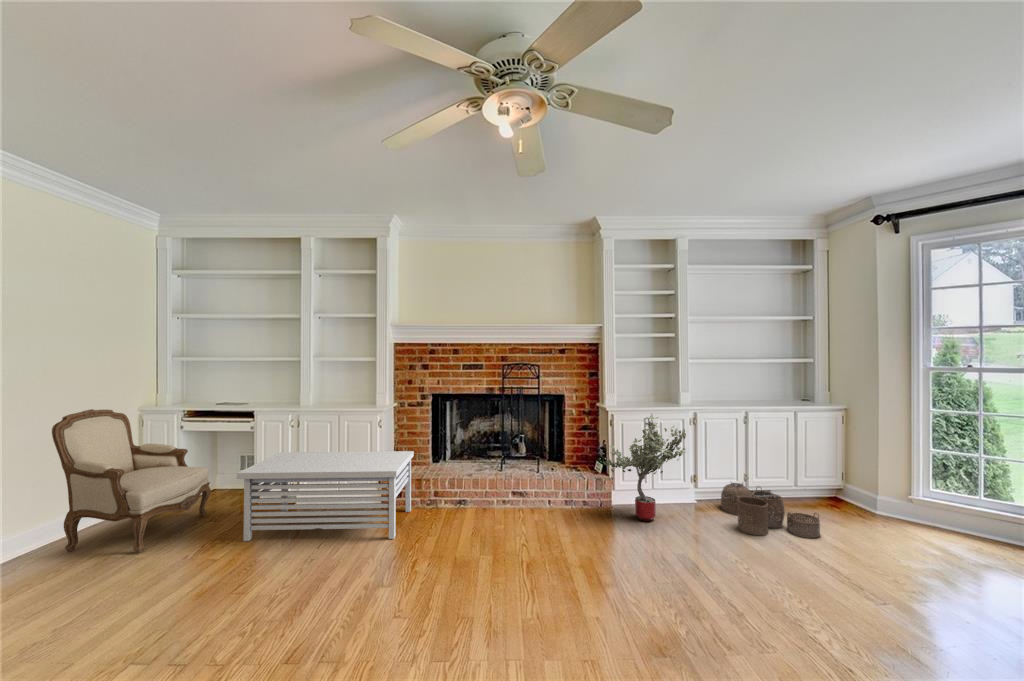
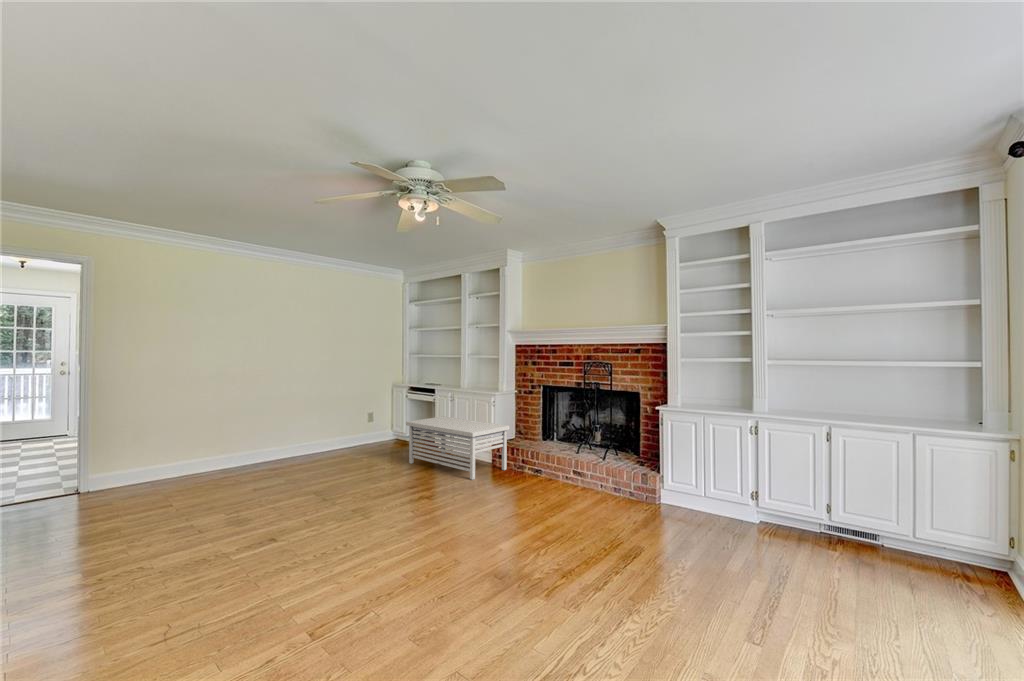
armchair: present [52,409,211,553] -> none [347,381,414,457]
potted tree: present [603,416,686,521] -> none [629,416,713,520]
woven basket: present [721,483,820,538] -> none [749,504,853,583]

